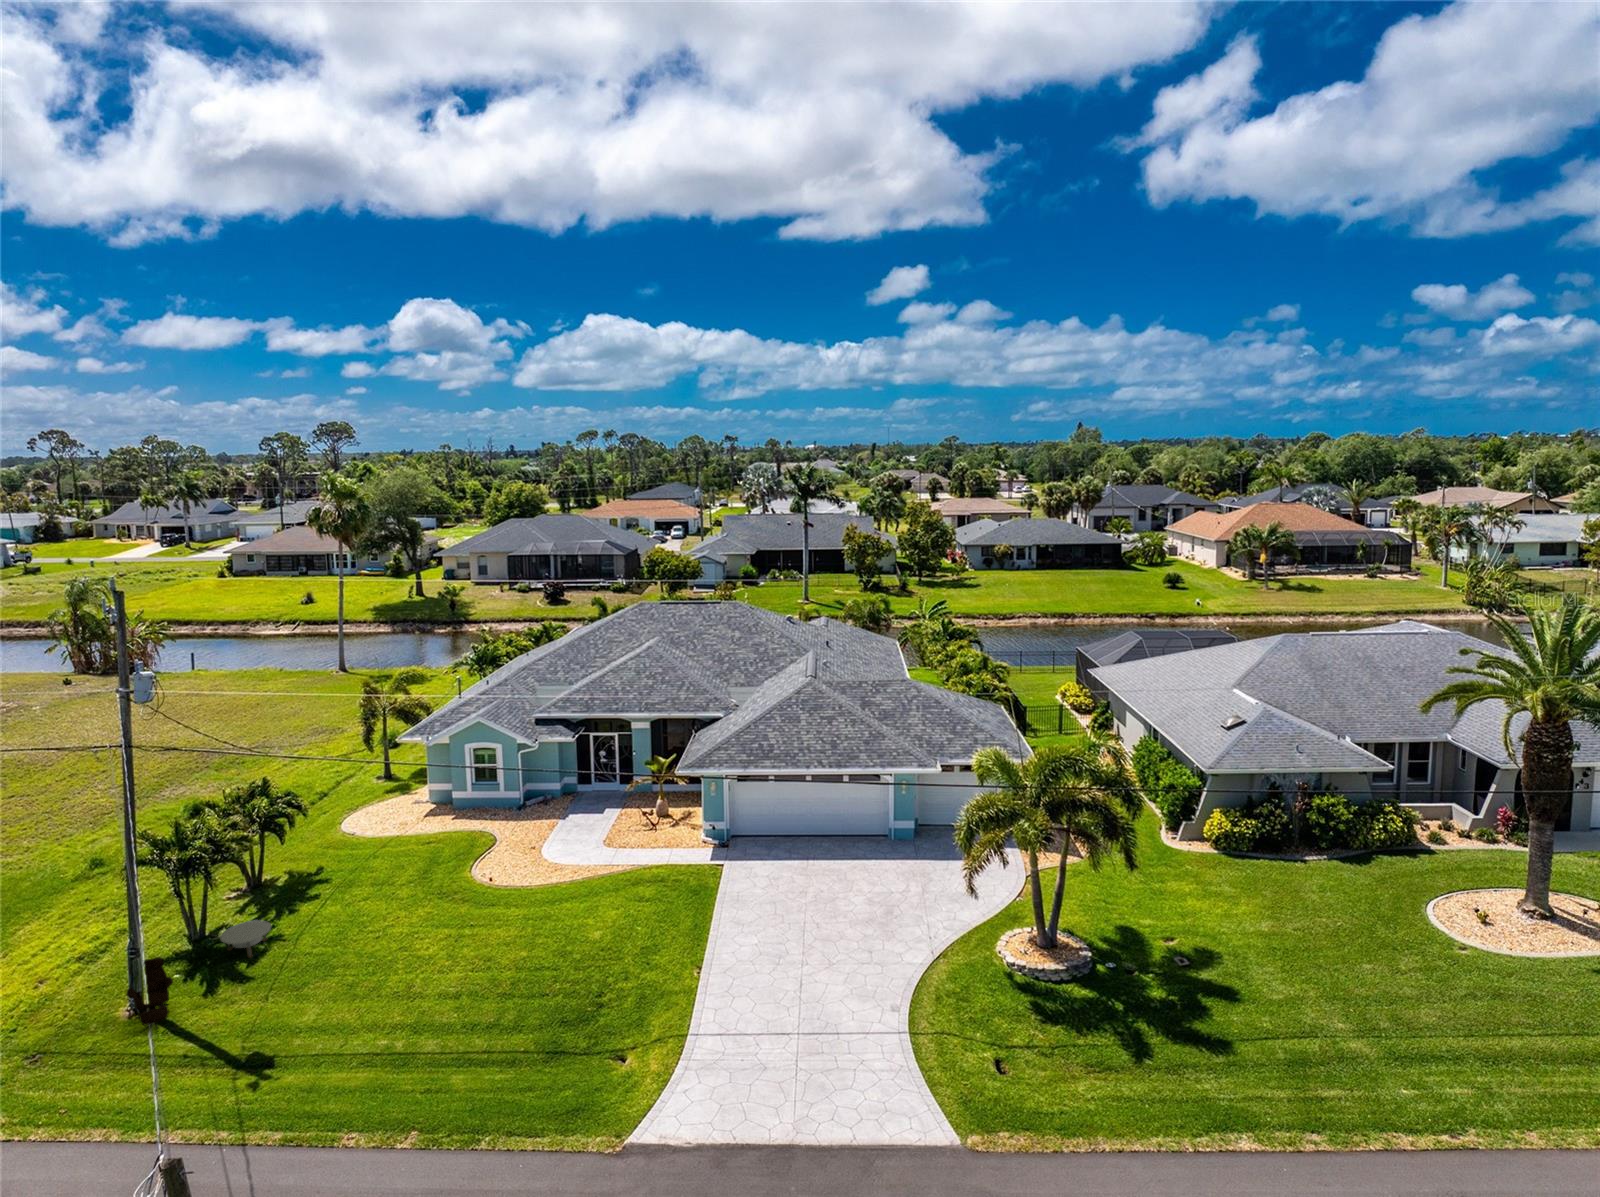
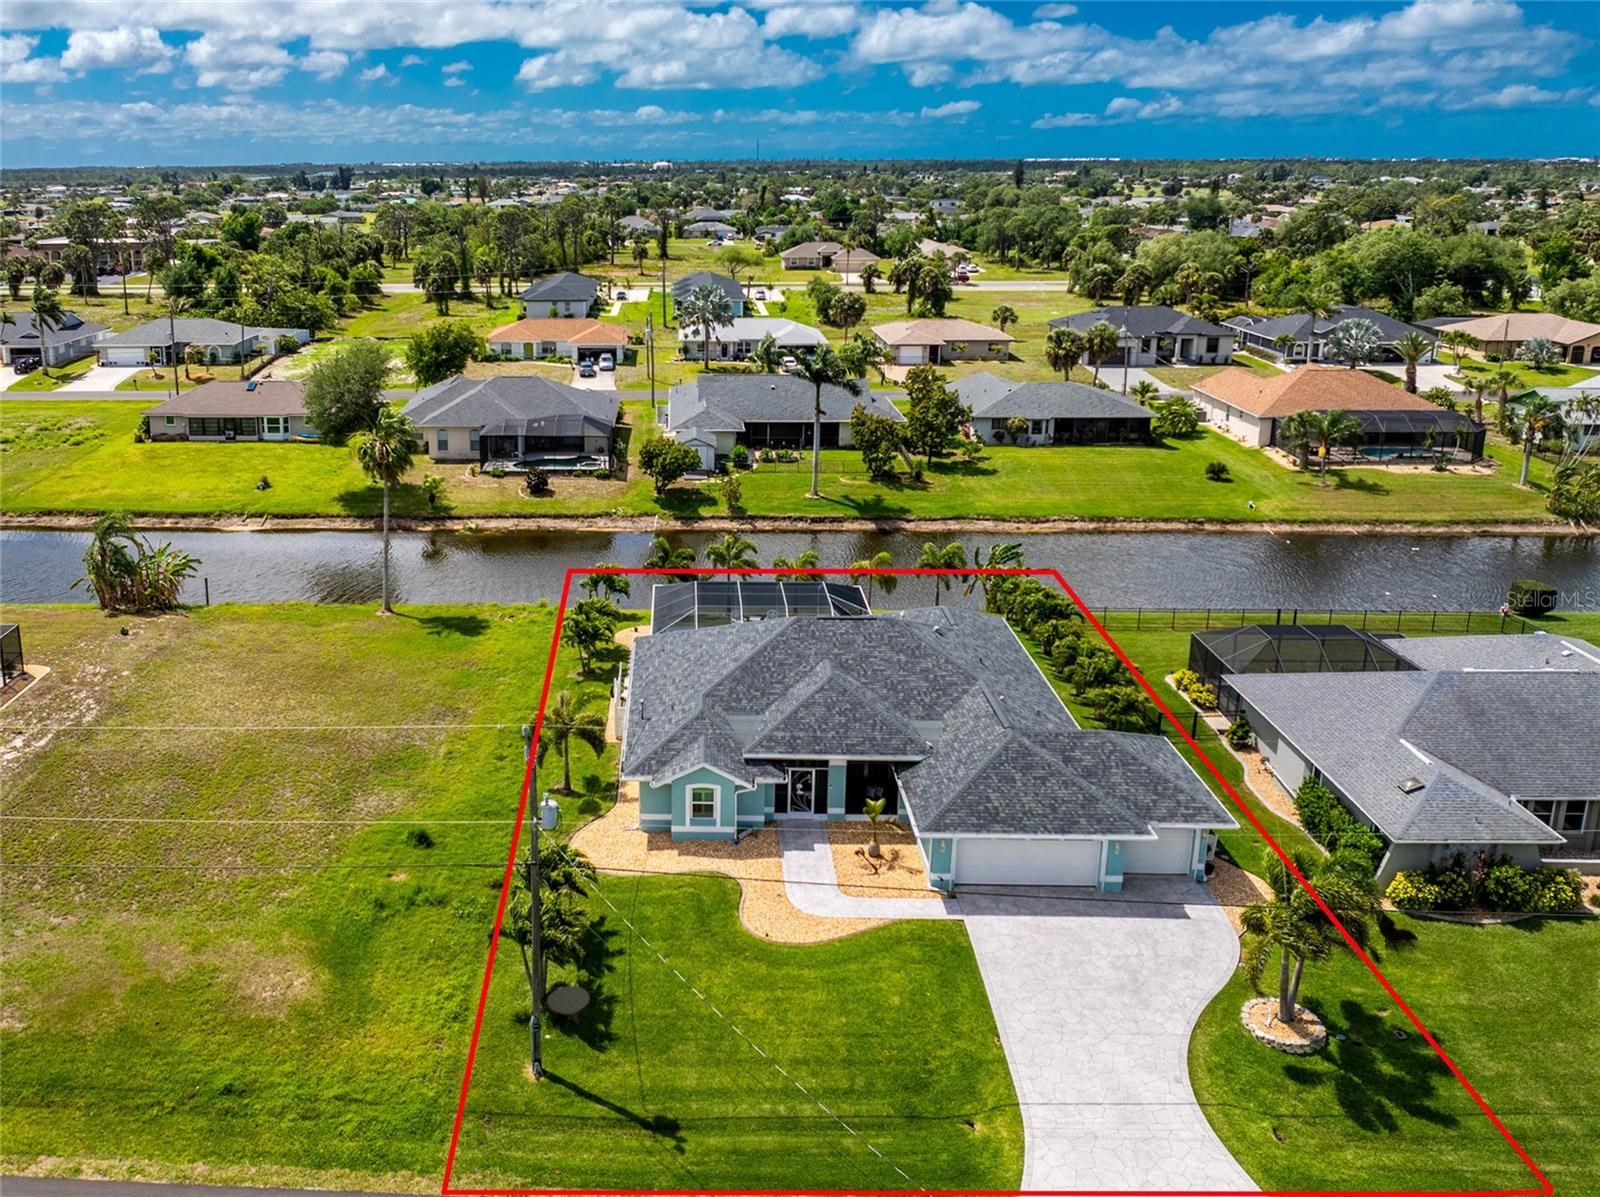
lounge chair: present [126,958,173,1029] -> present [1378,911,1418,951]

